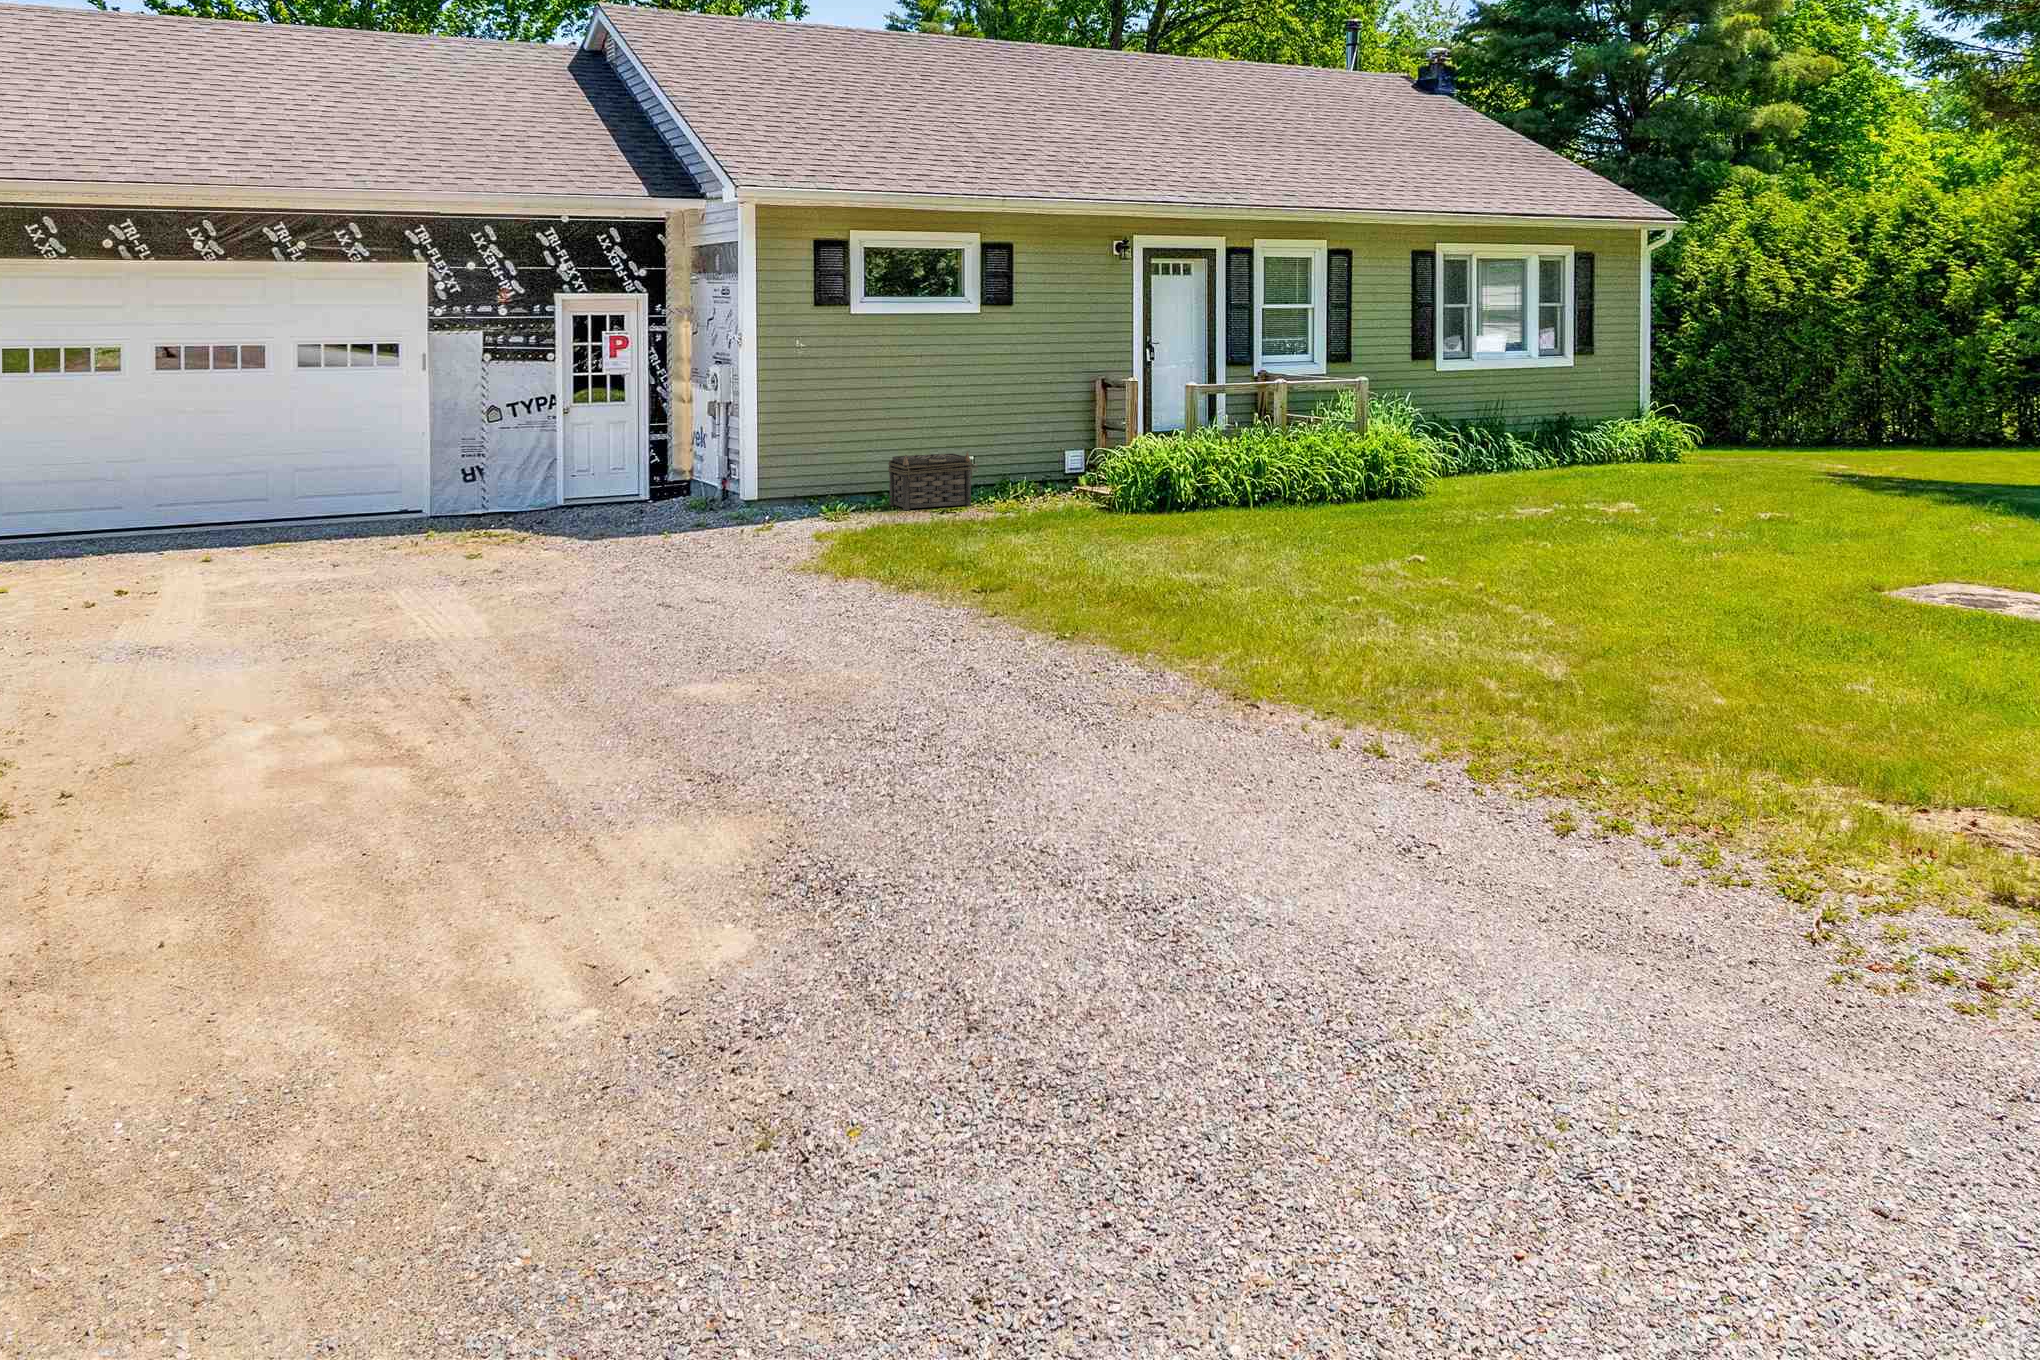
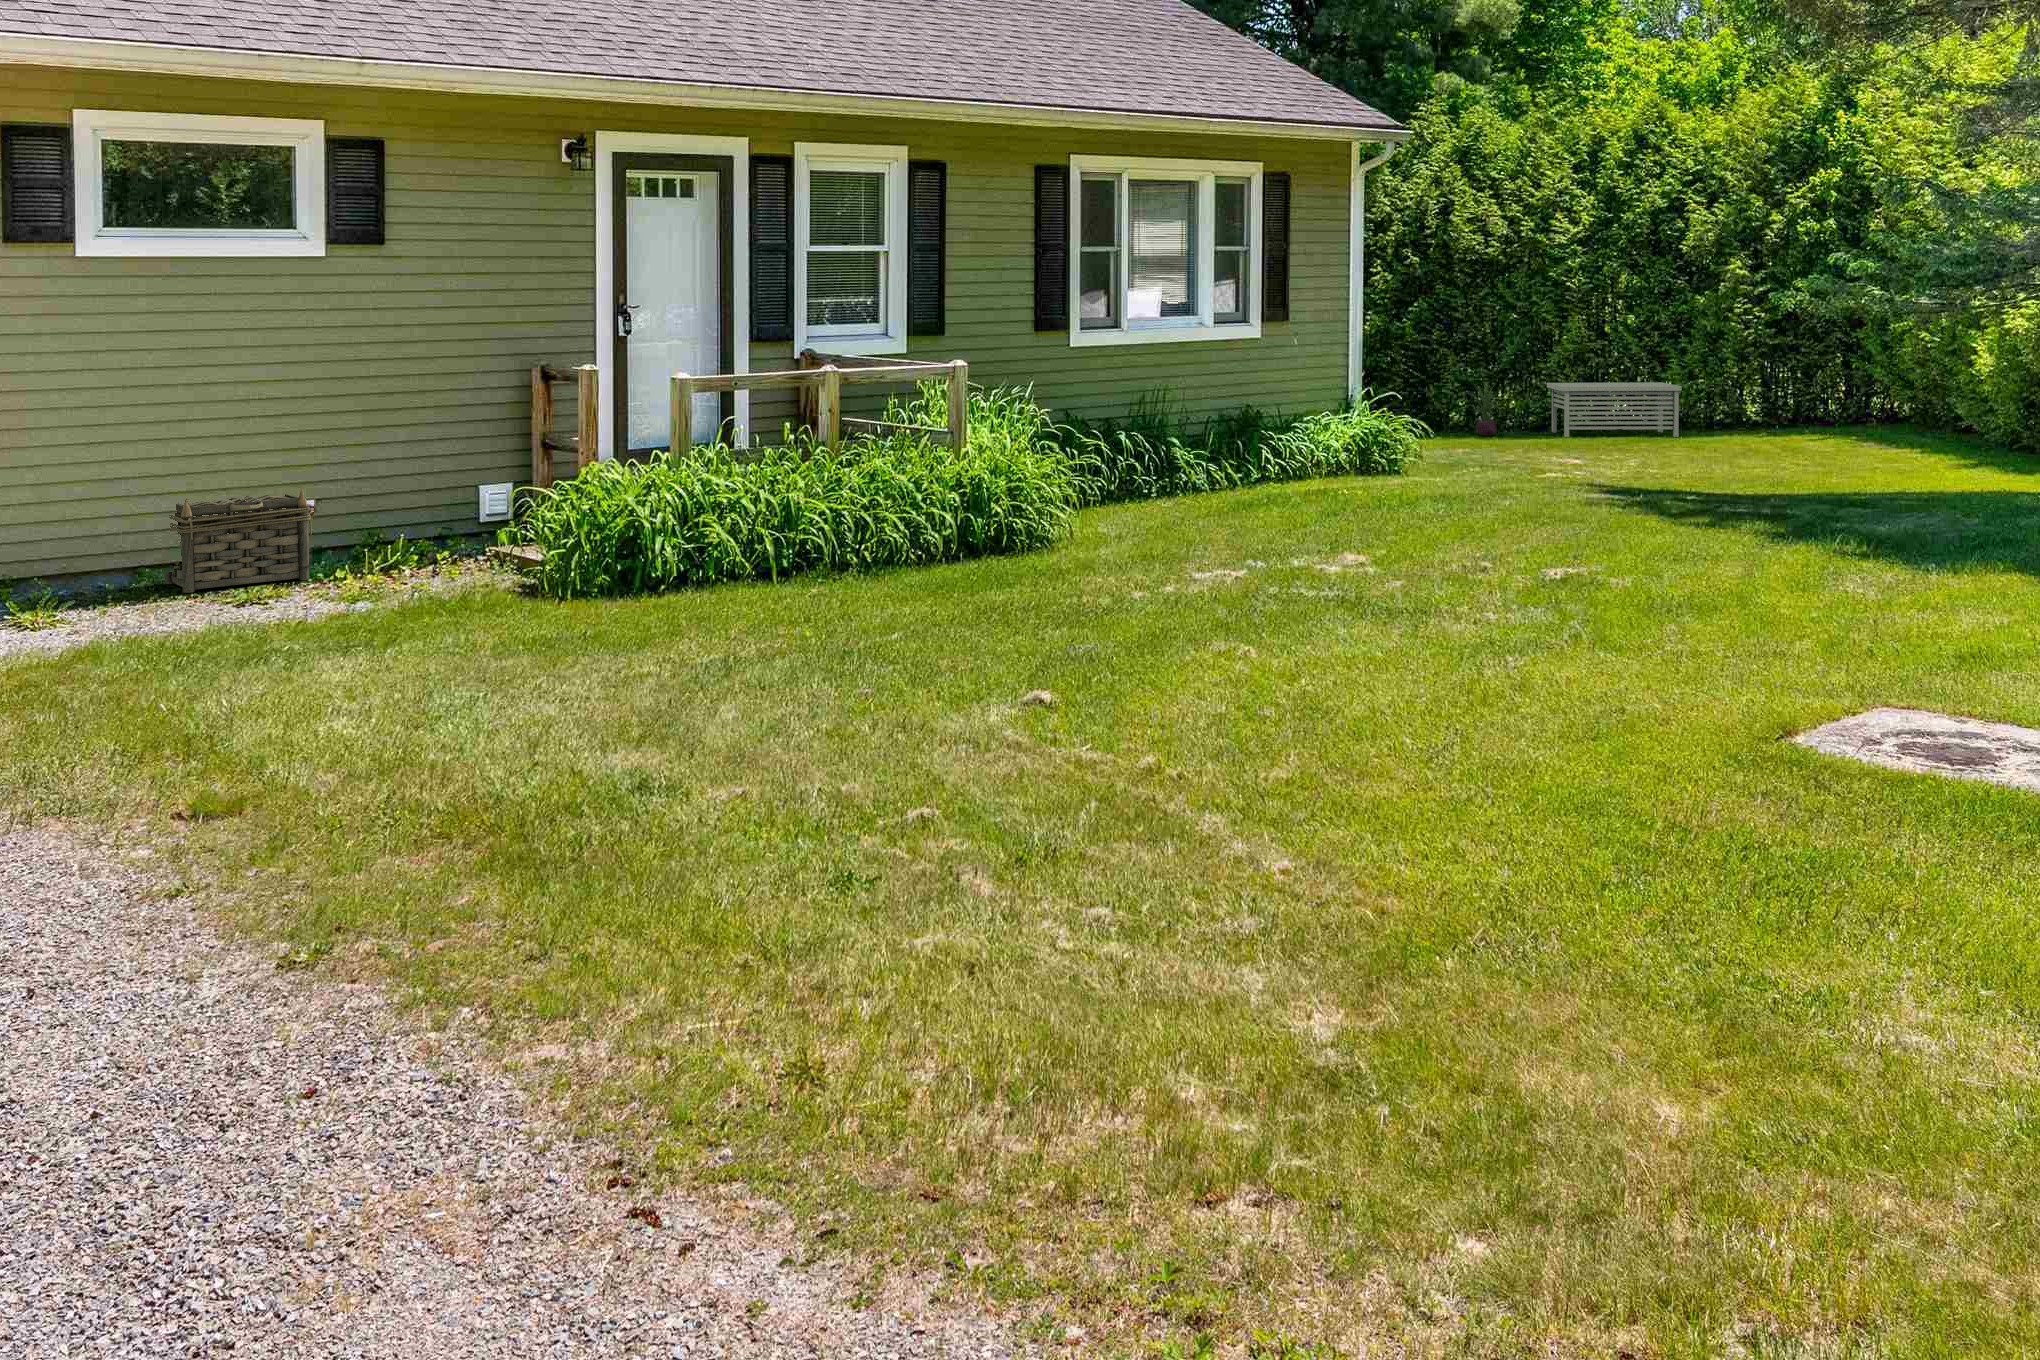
decorative plant: none [1745,403,1794,443] -> present [1477,384,1497,436]
storage bench: none [1822,404,1937,446] -> present [1547,382,1682,437]

